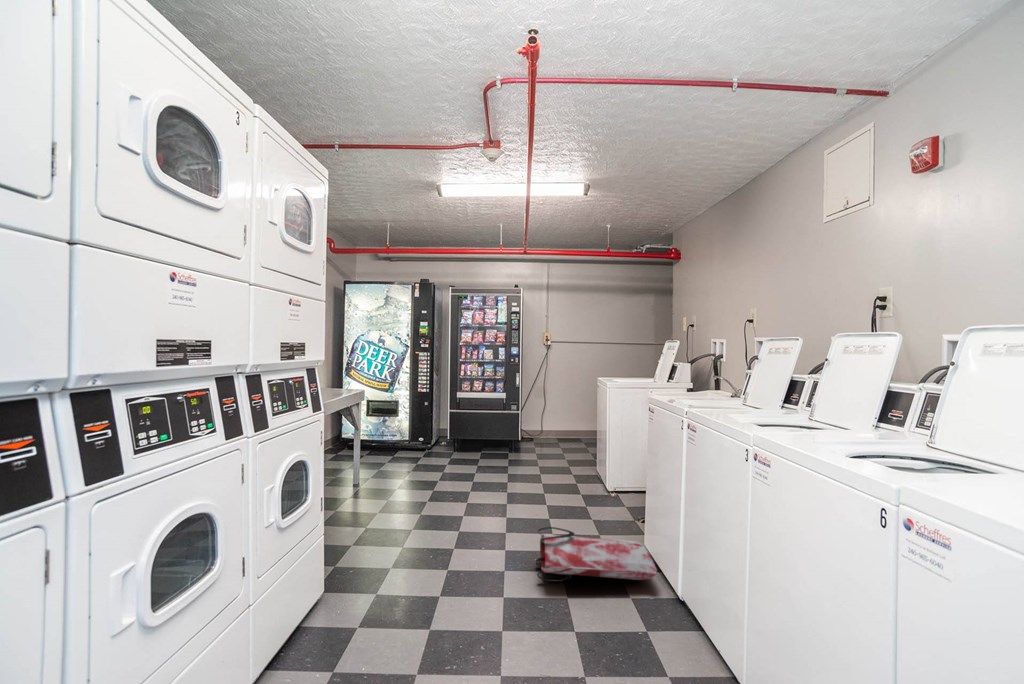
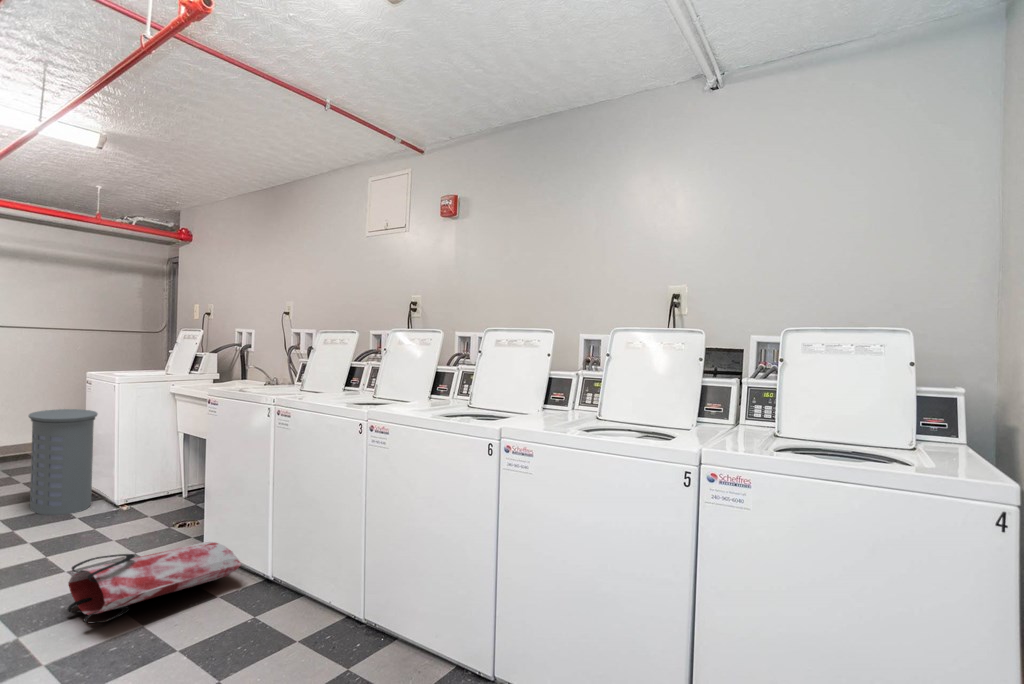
laundry hamper: none [559,407,598,490] -> present [29,409,97,515]

